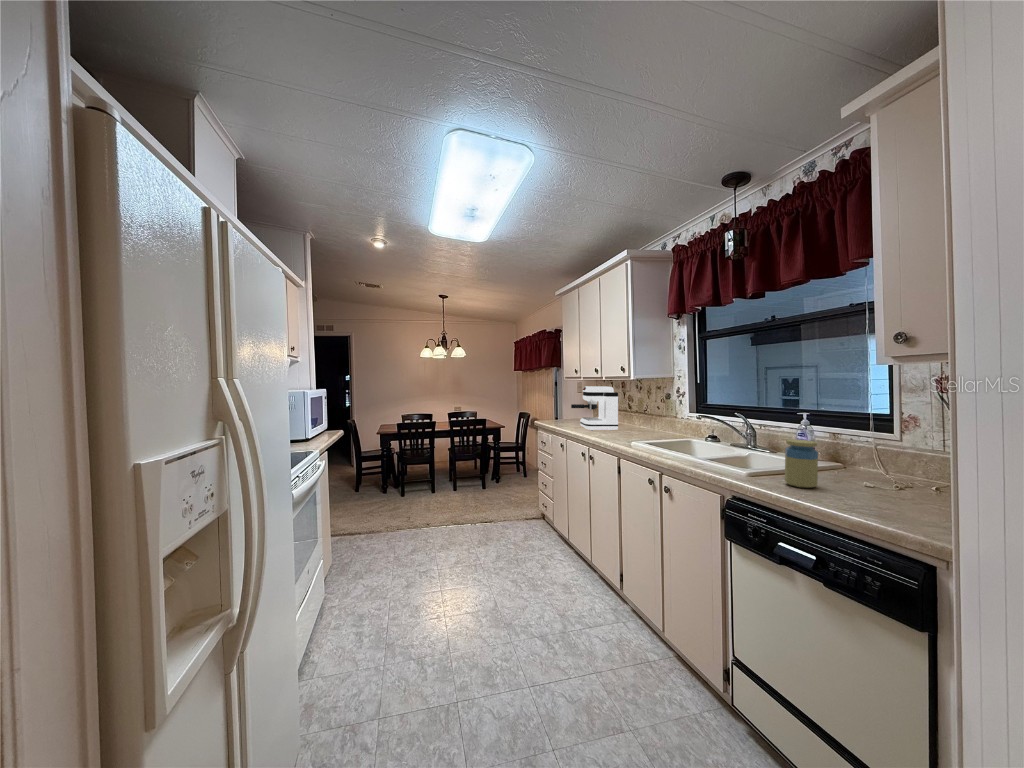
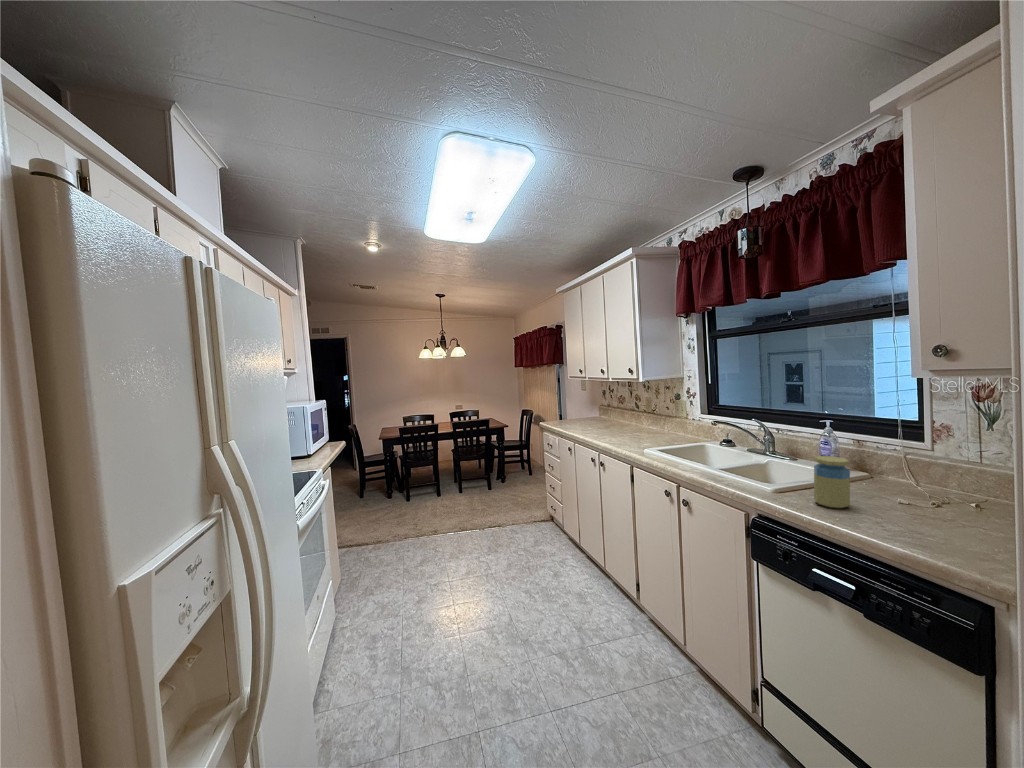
coffee maker: present [571,386,618,431] -> none [578,387,627,434]

